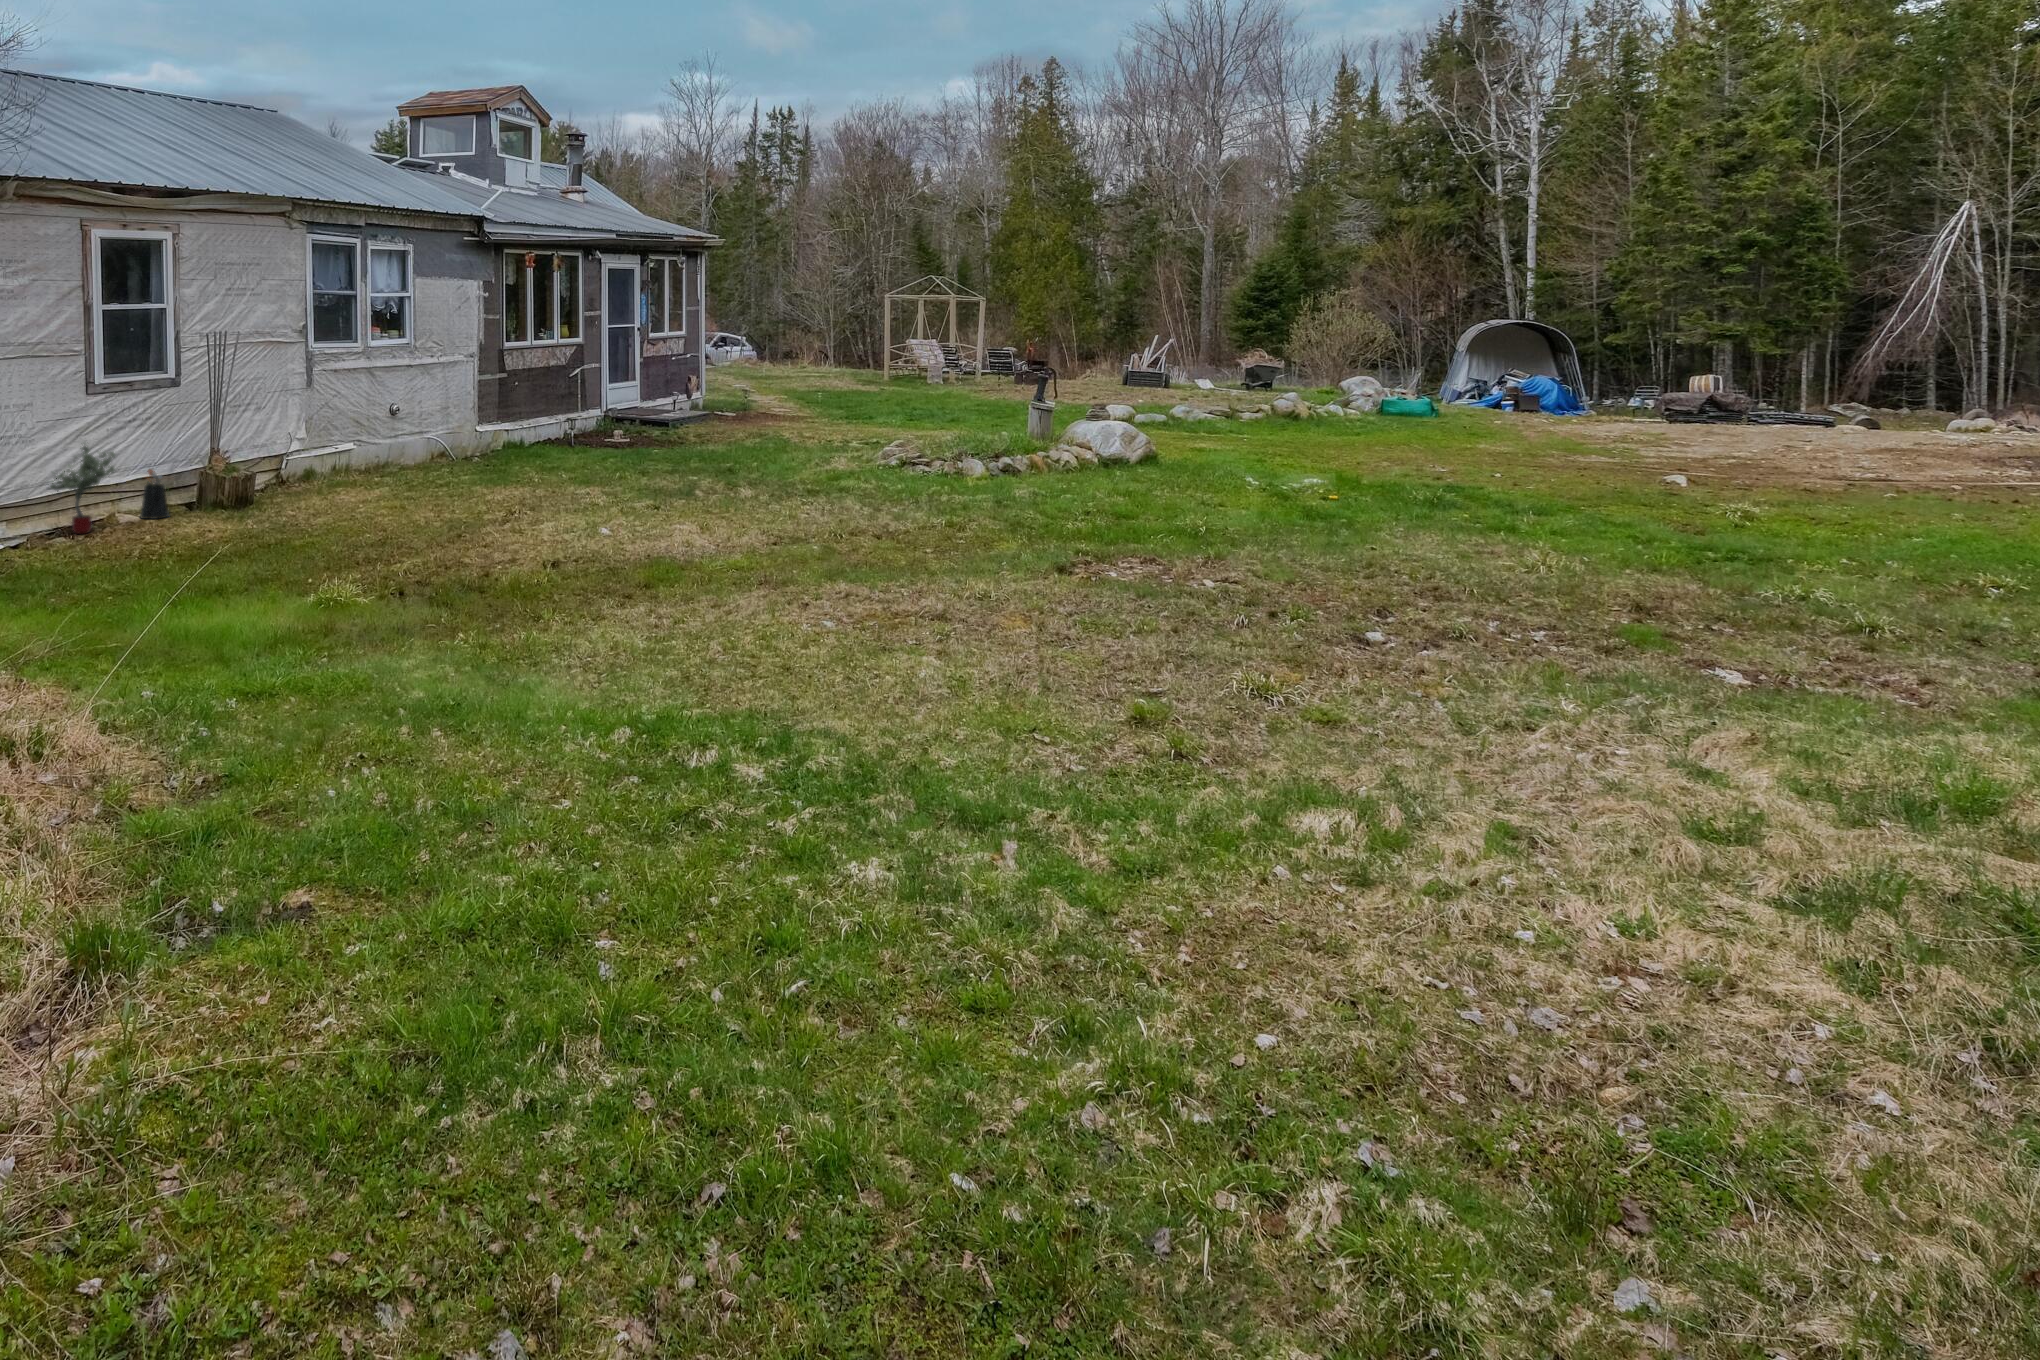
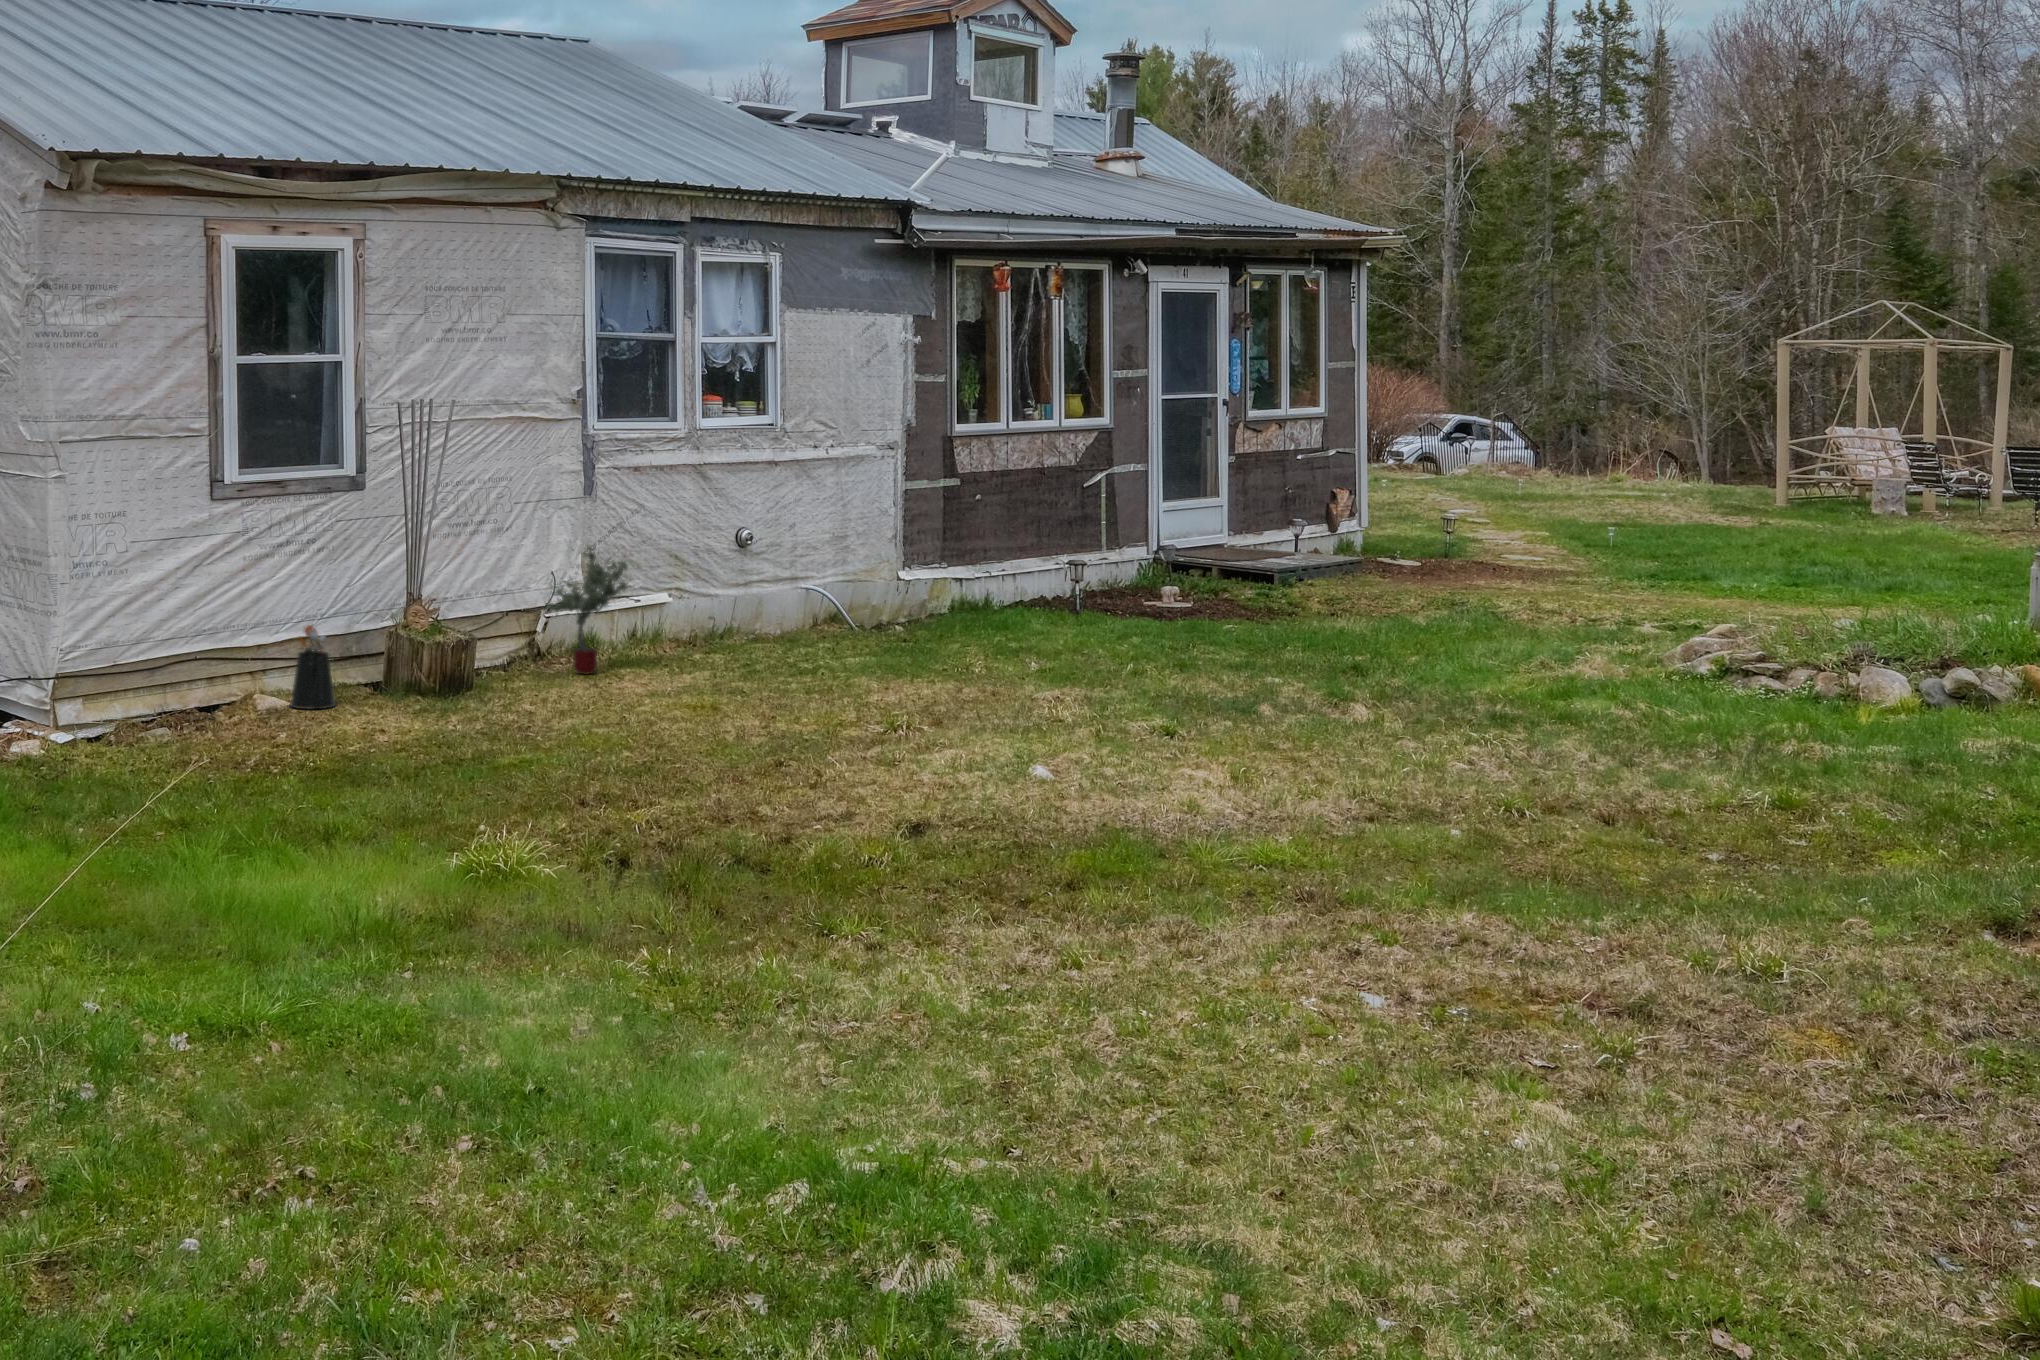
potted tree: present [49,442,115,534] -> present [545,545,628,675]

